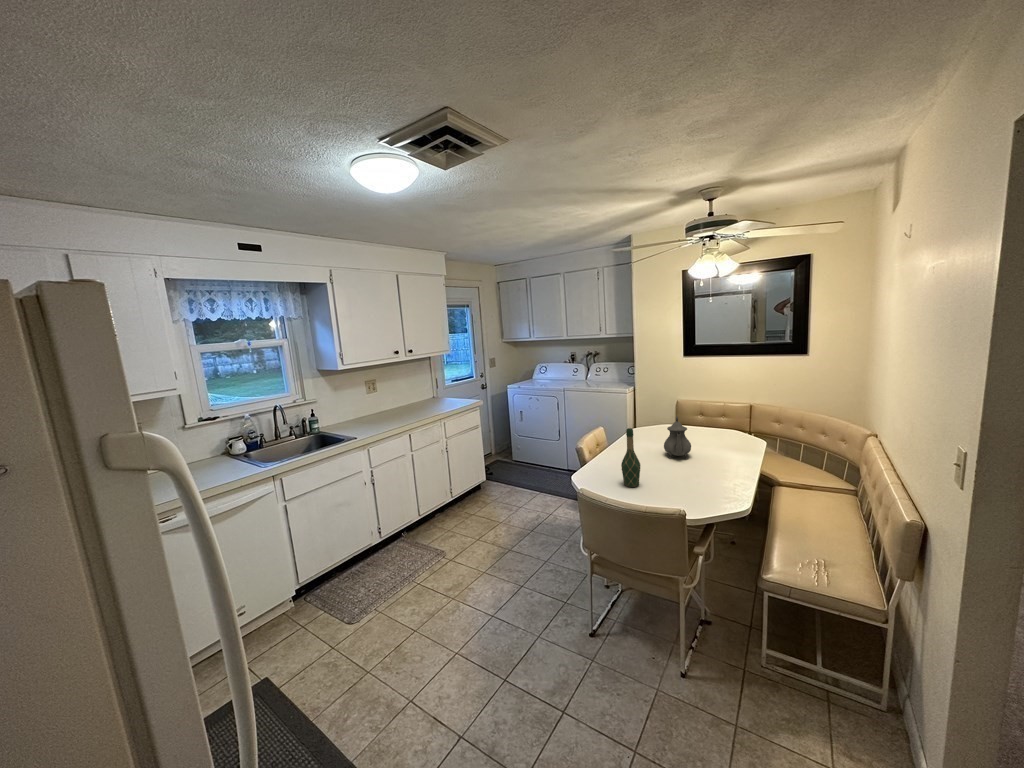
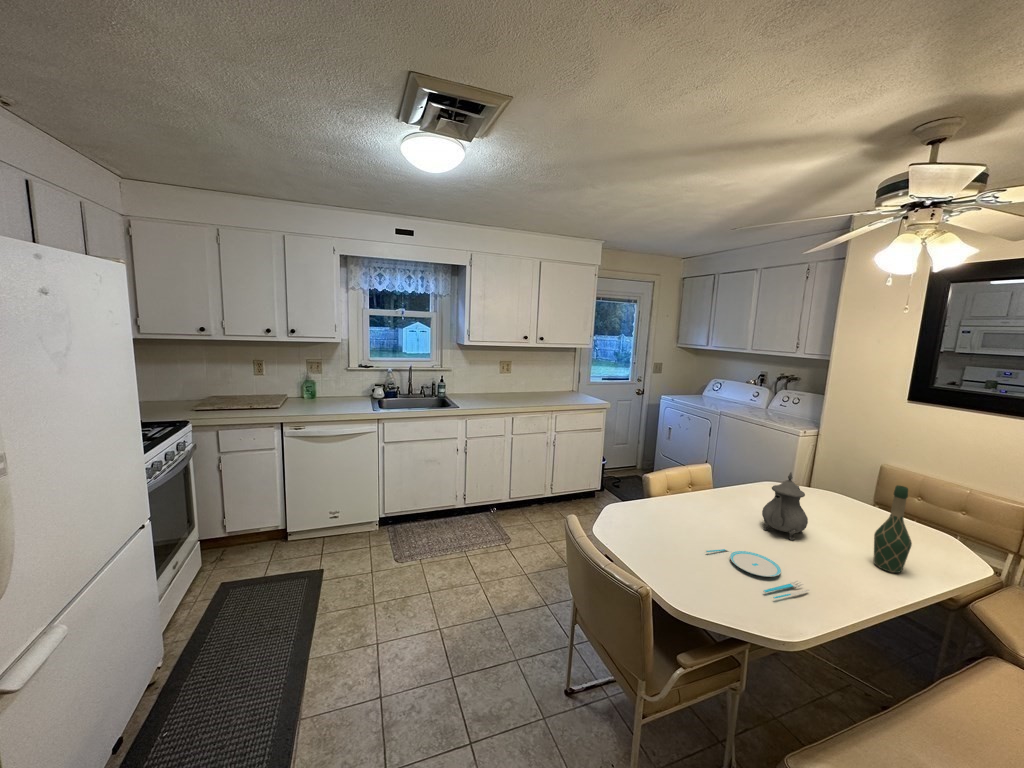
wine bottle: present [621,428,640,487] -> present [874,485,912,573]
plate: none [663,473,725,492] -> present [706,549,809,599]

